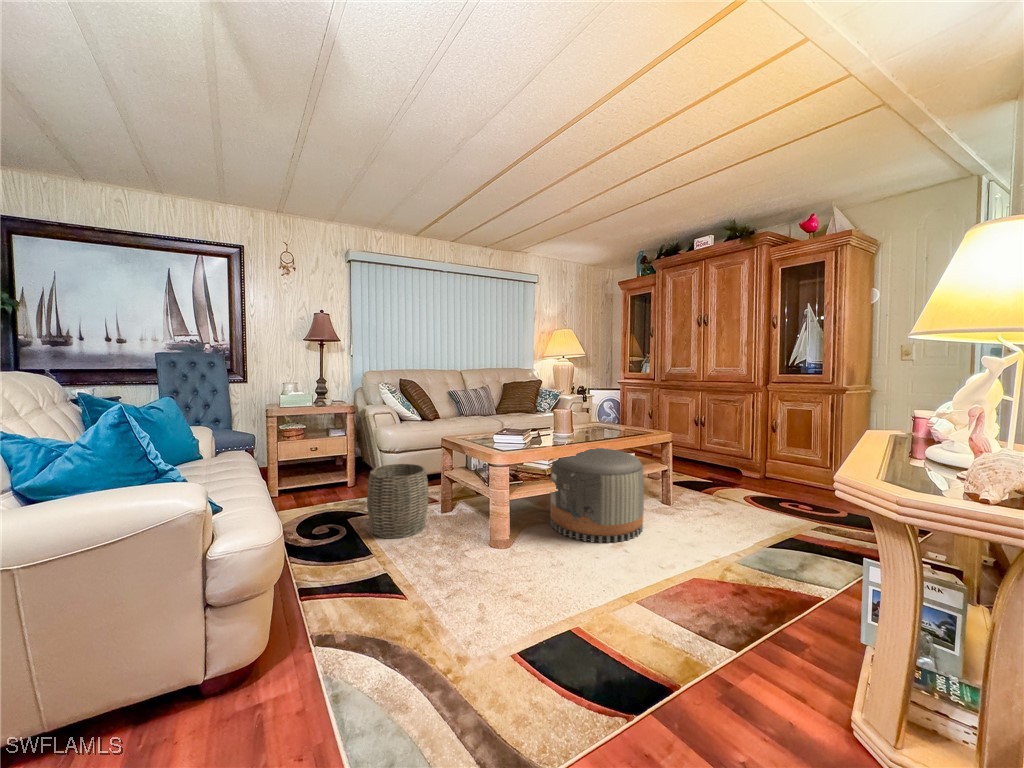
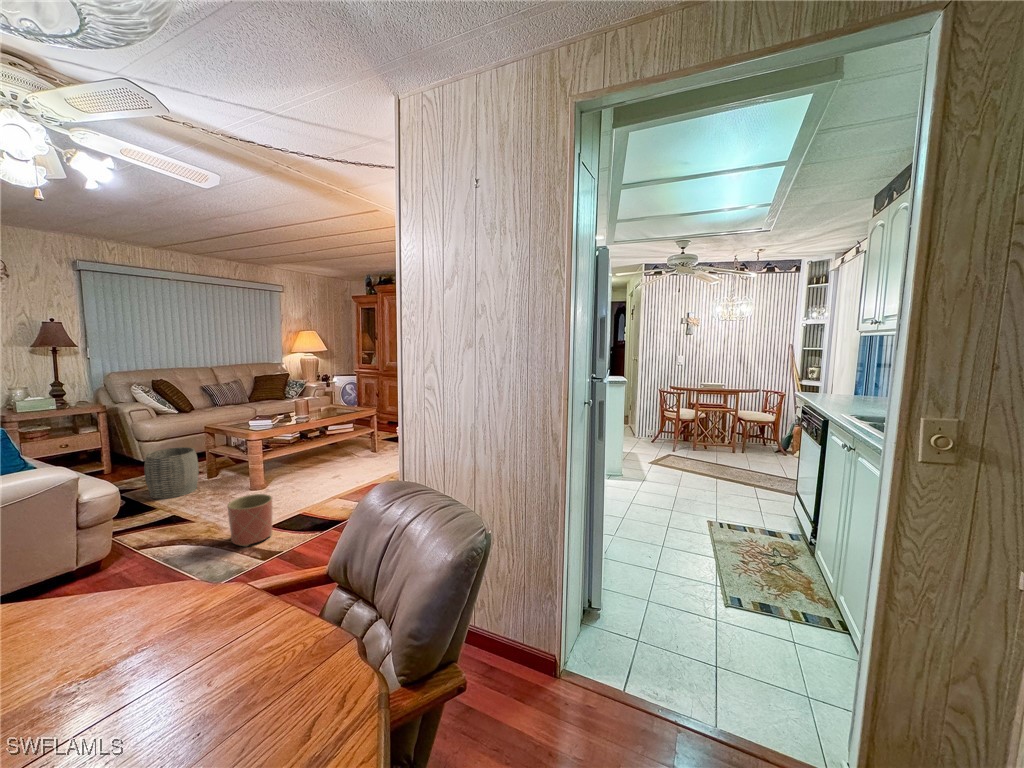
pouf: present [550,448,644,543] -> none [292,423,353,478]
planter: none [444,583,528,716] -> present [227,494,272,546]

